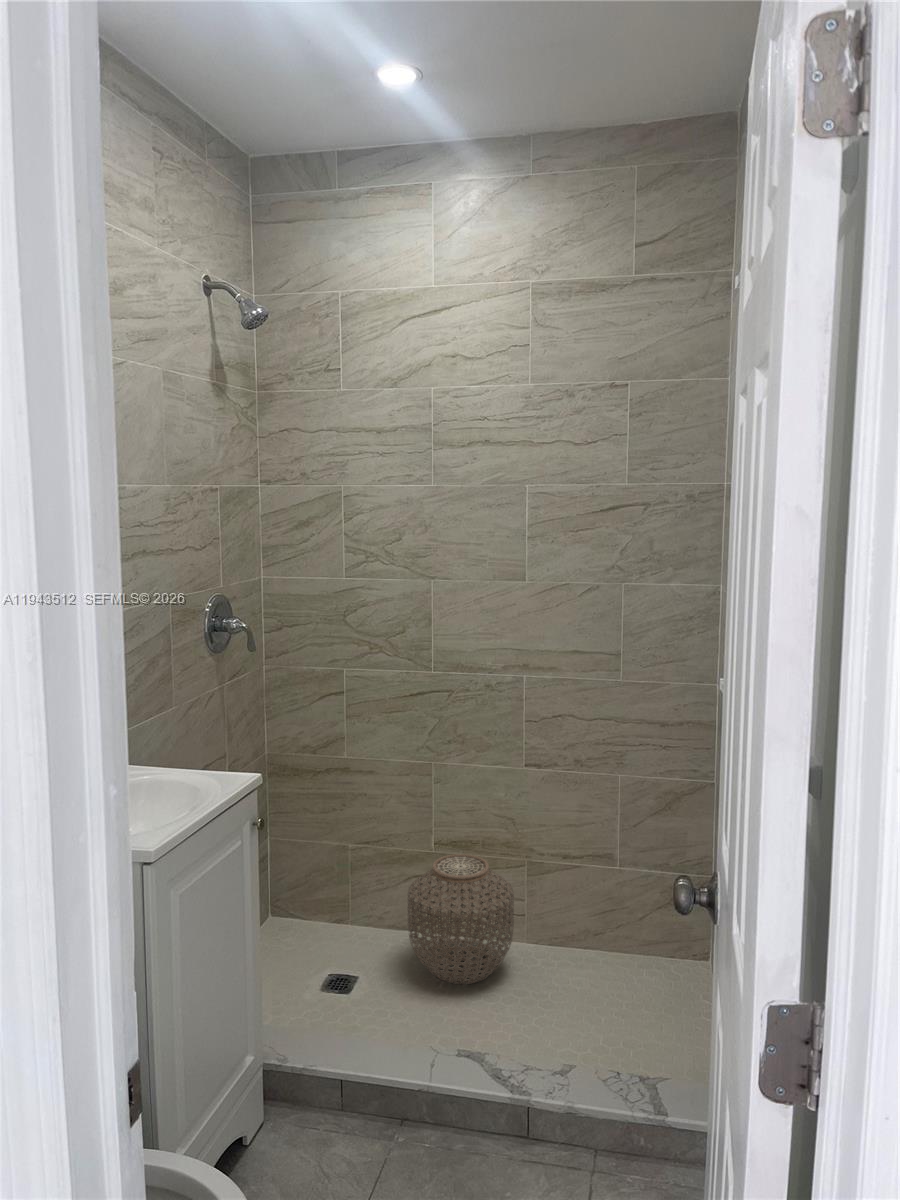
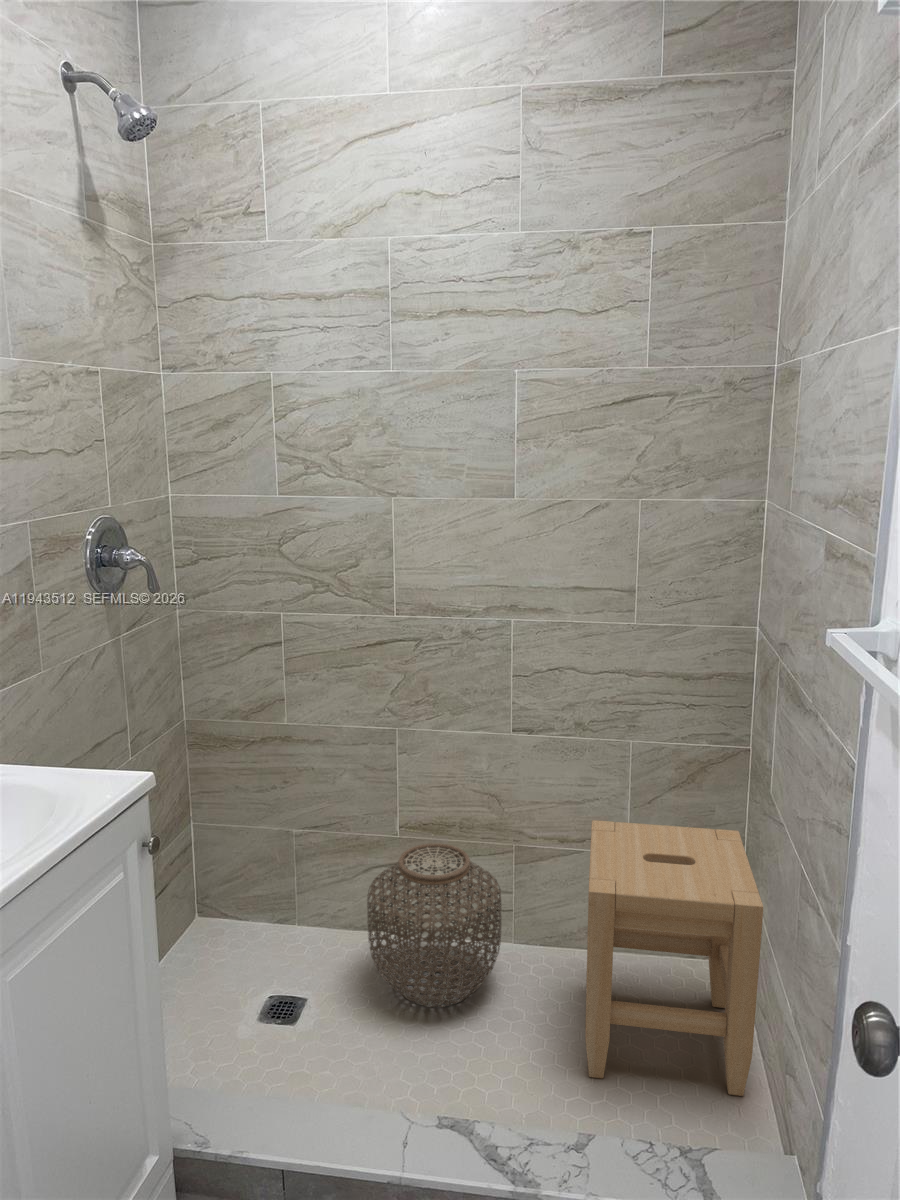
stool: none [574,836,708,1051] -> present [585,820,763,1096]

